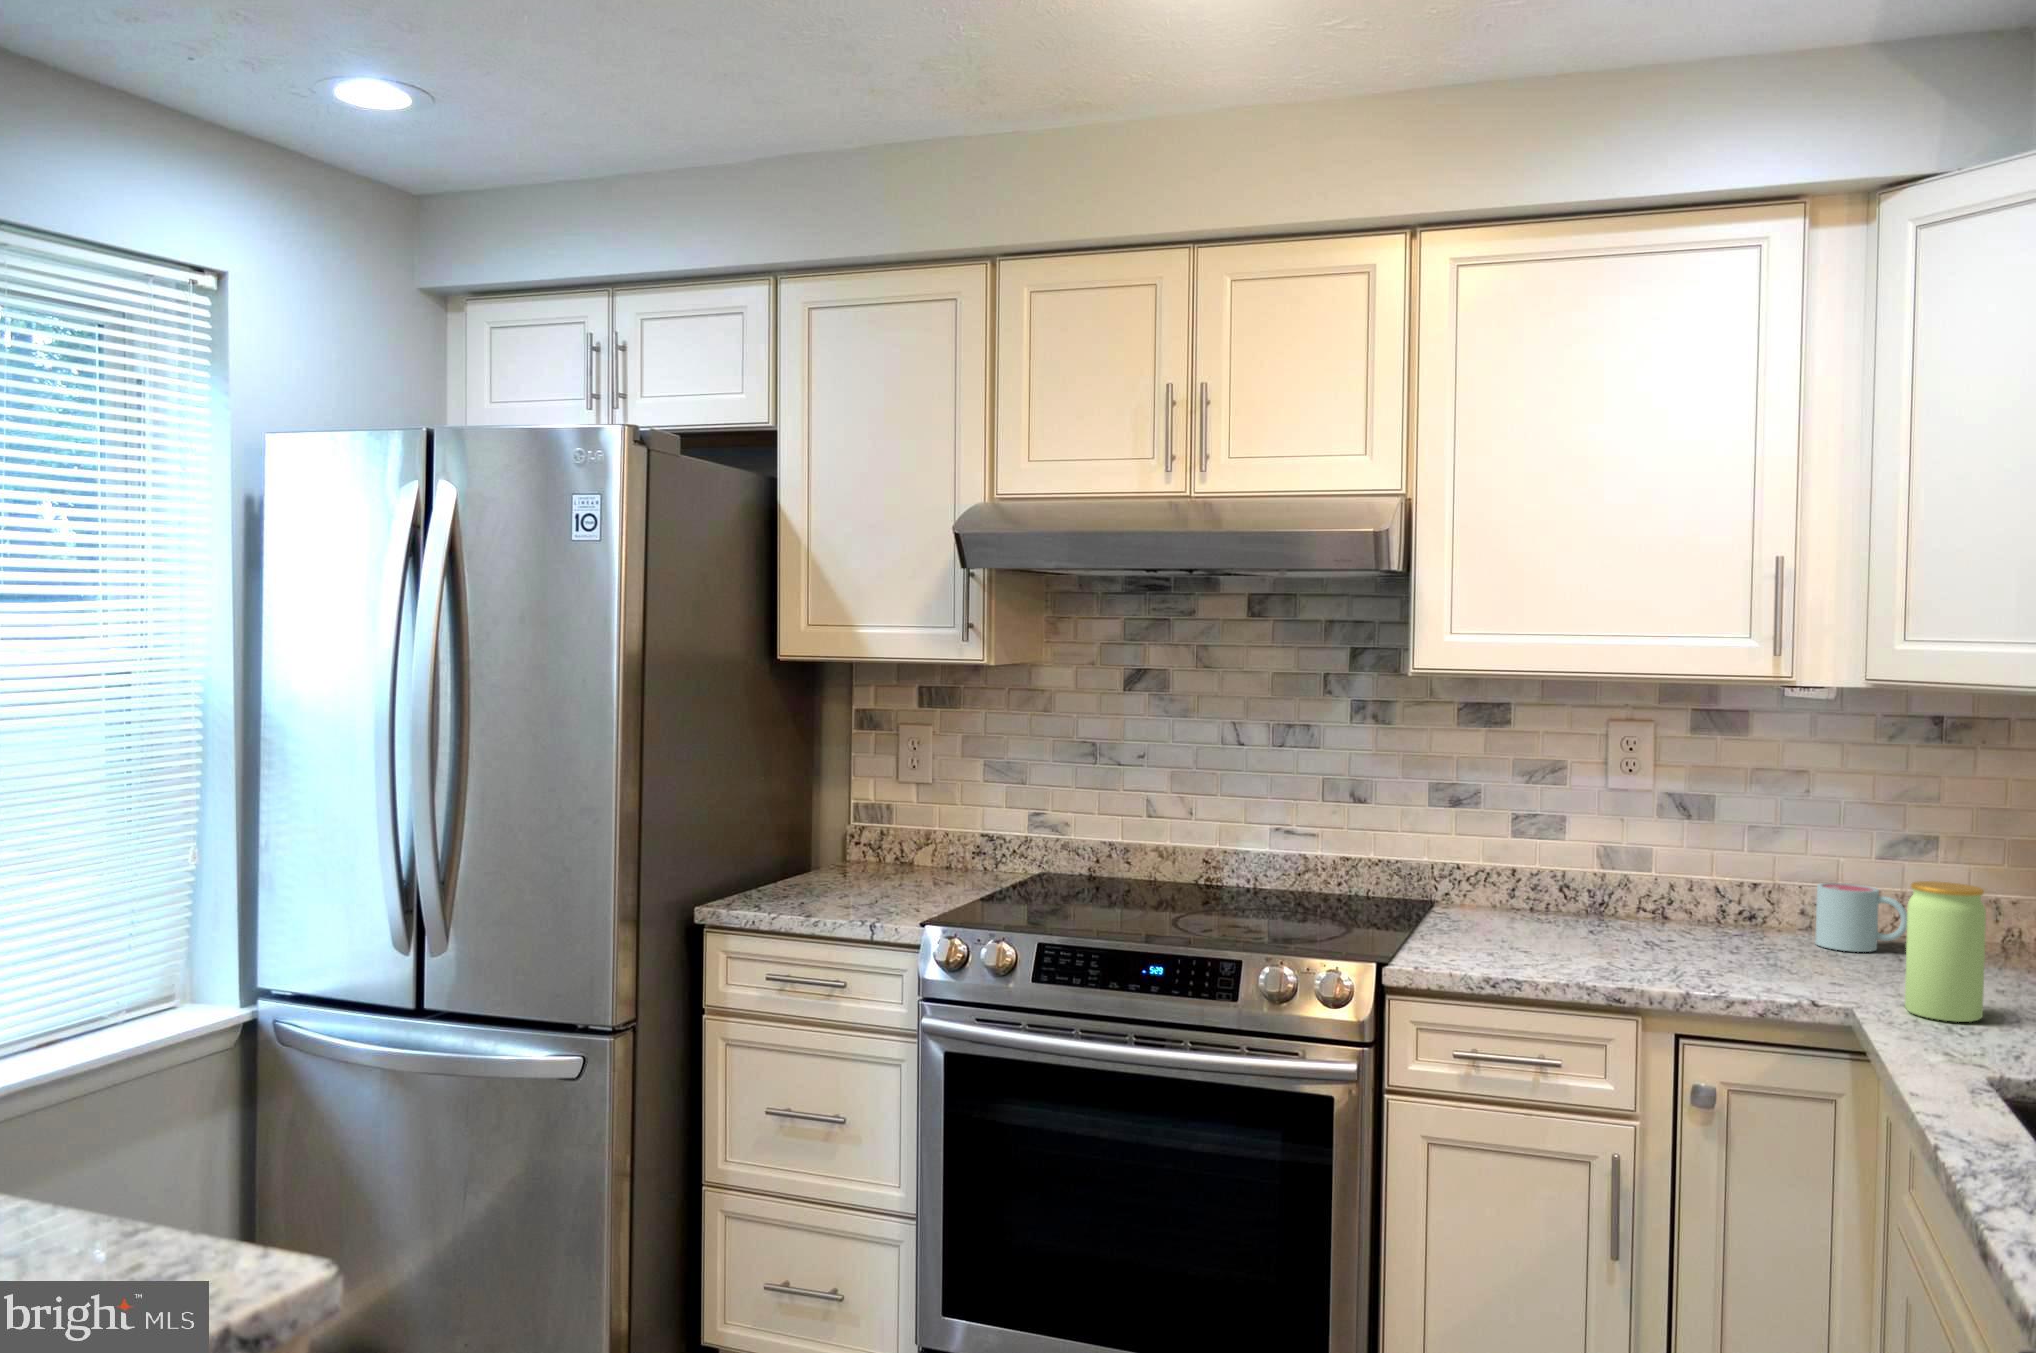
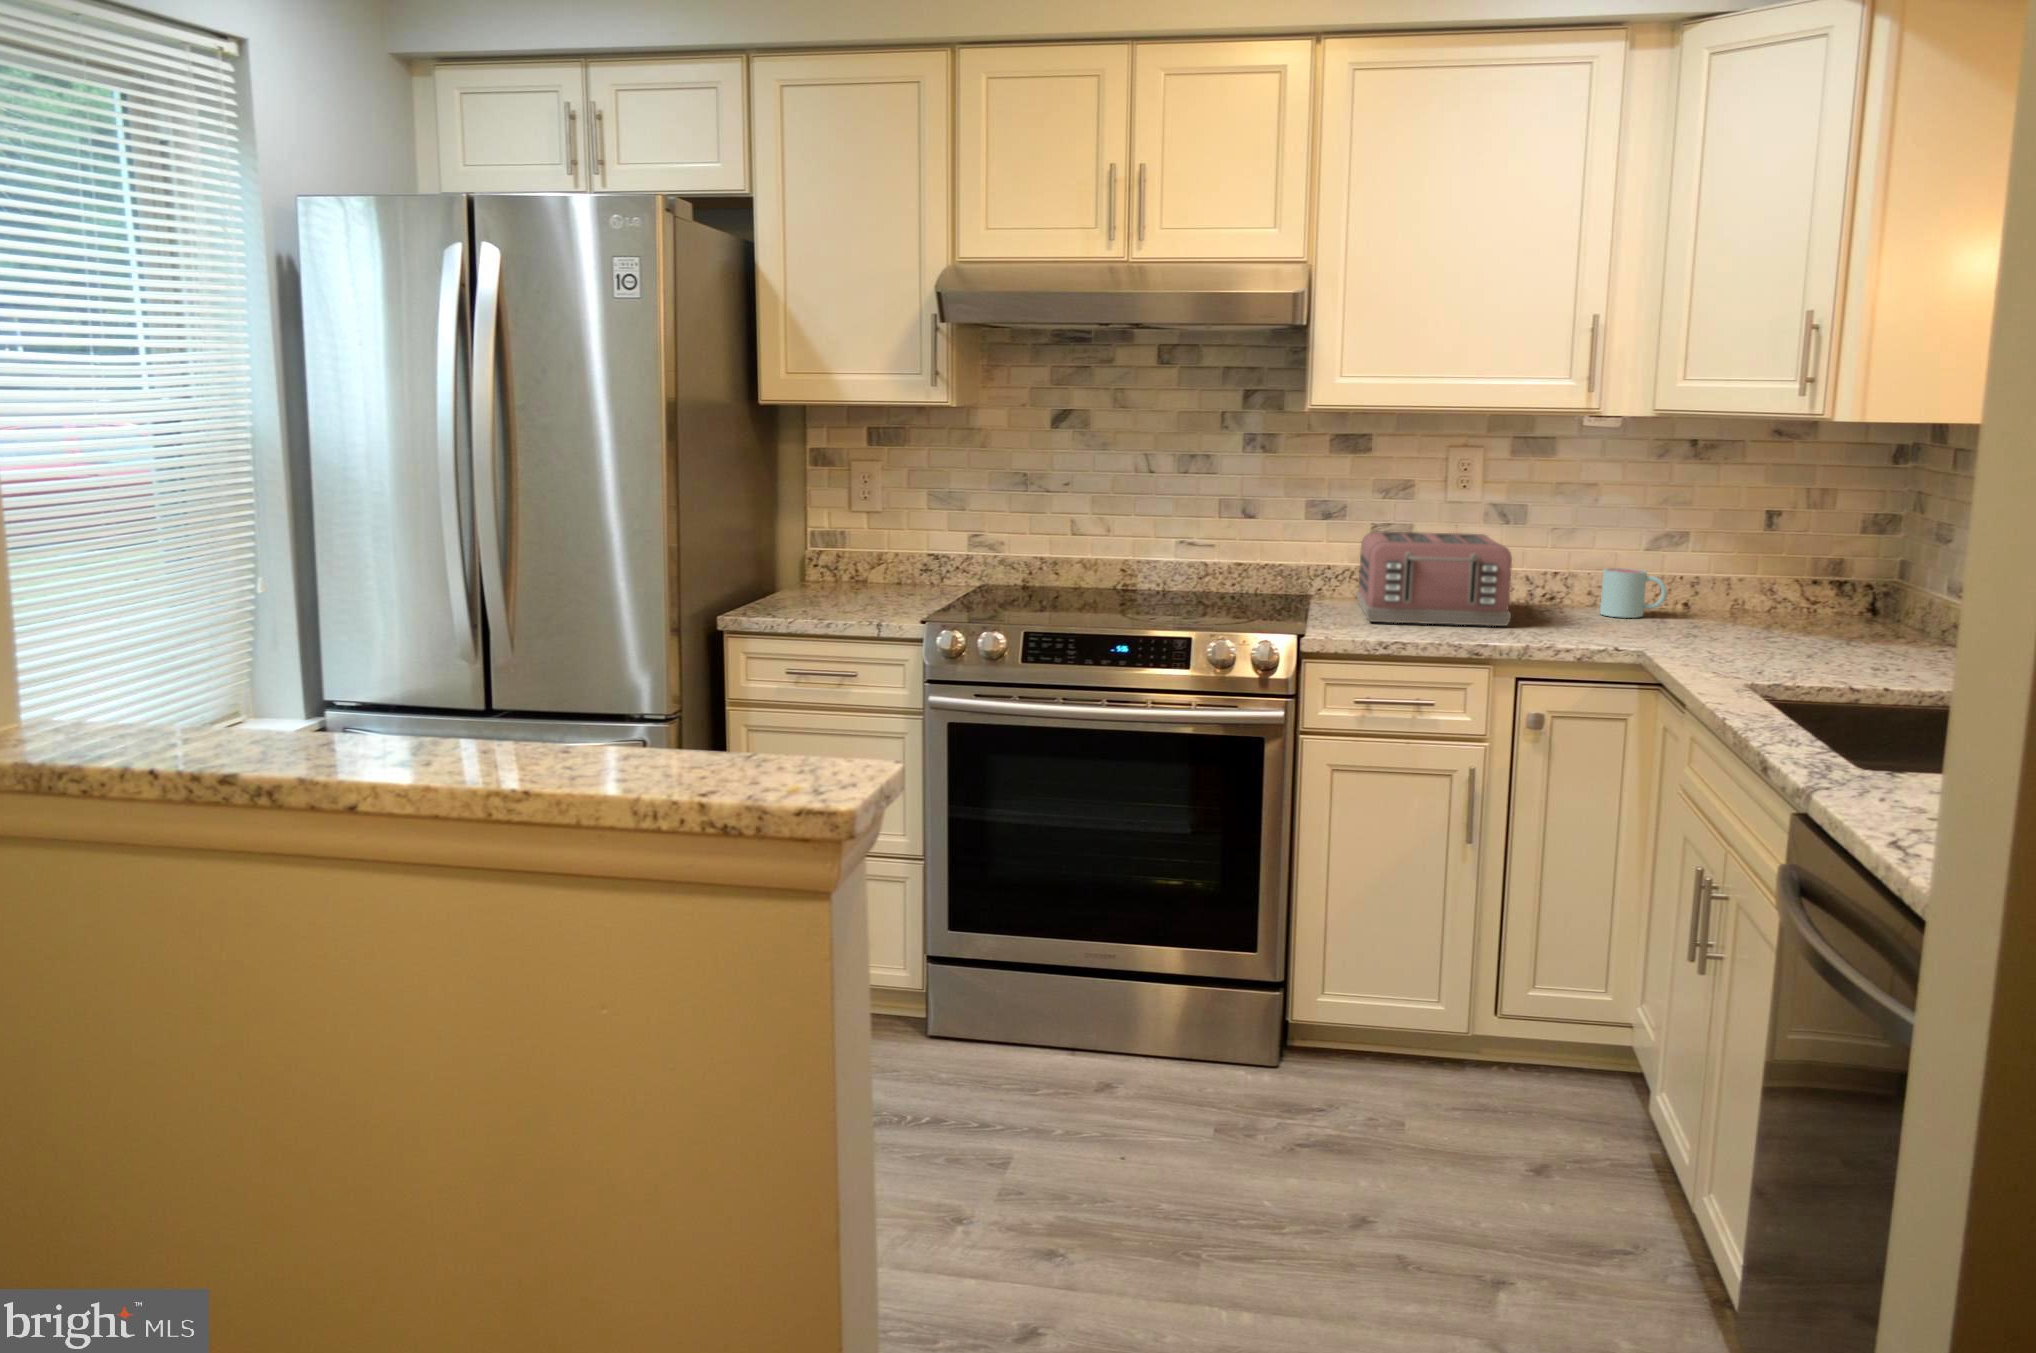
toaster: none [1483,824,1679,959] -> present [1357,532,1512,626]
jar: present [1905,881,1986,1022] -> none [1673,557,1732,654]

